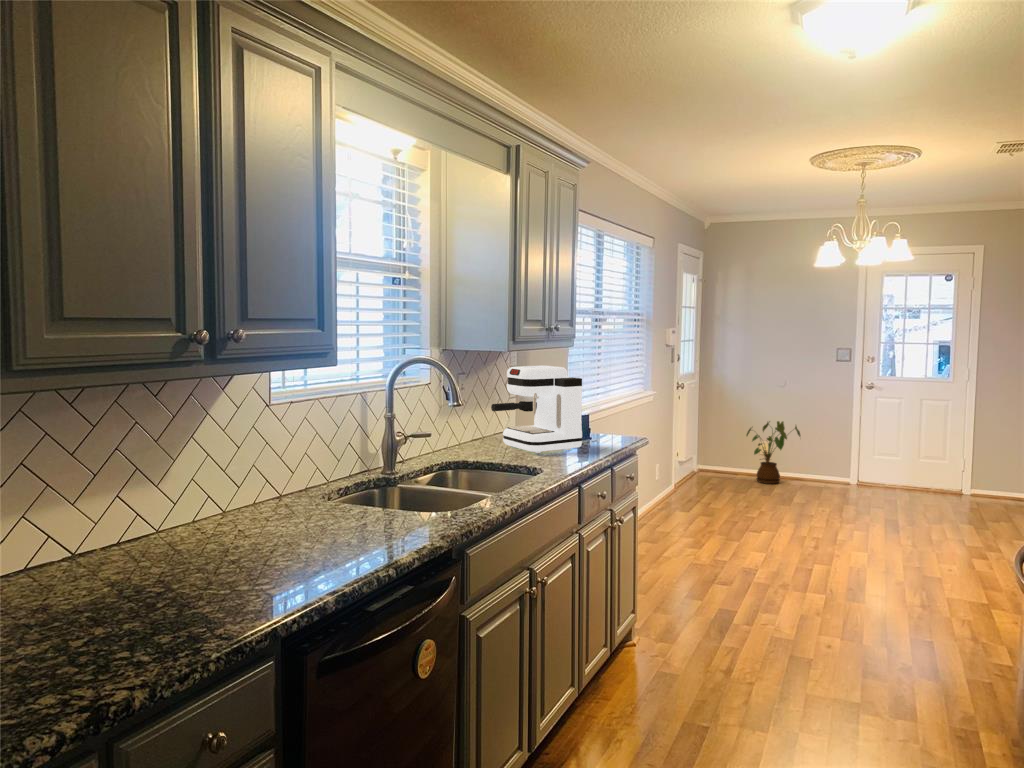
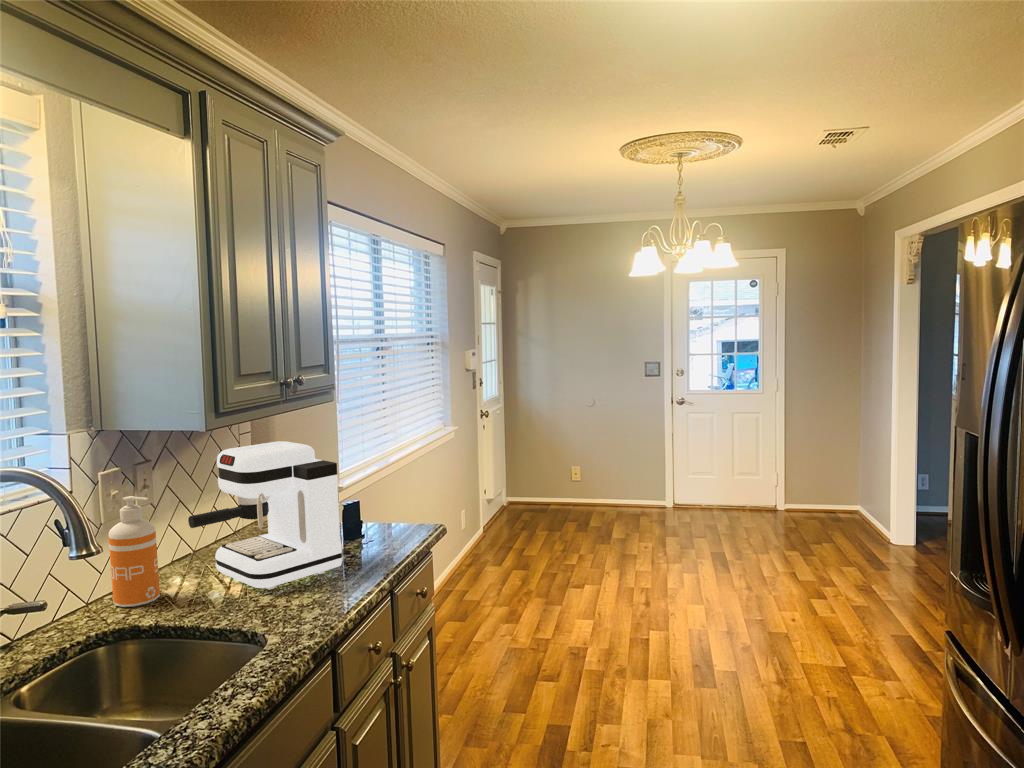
soap dispenser: none [447,388,473,454] -> present [109,496,160,607]
house plant: present [747,421,801,484] -> none [559,444,617,516]

